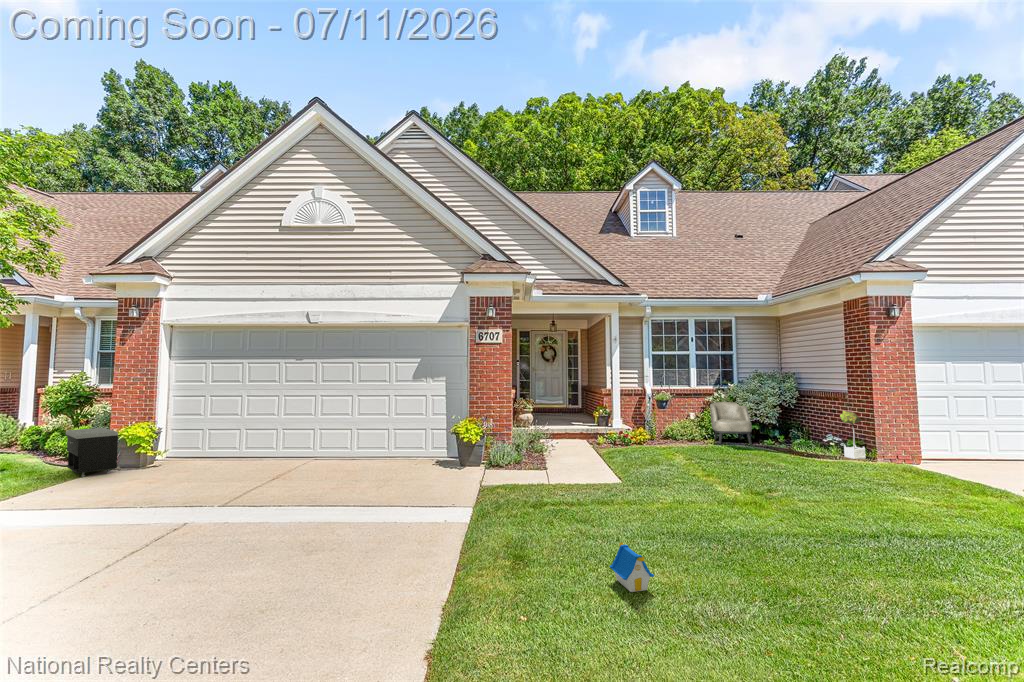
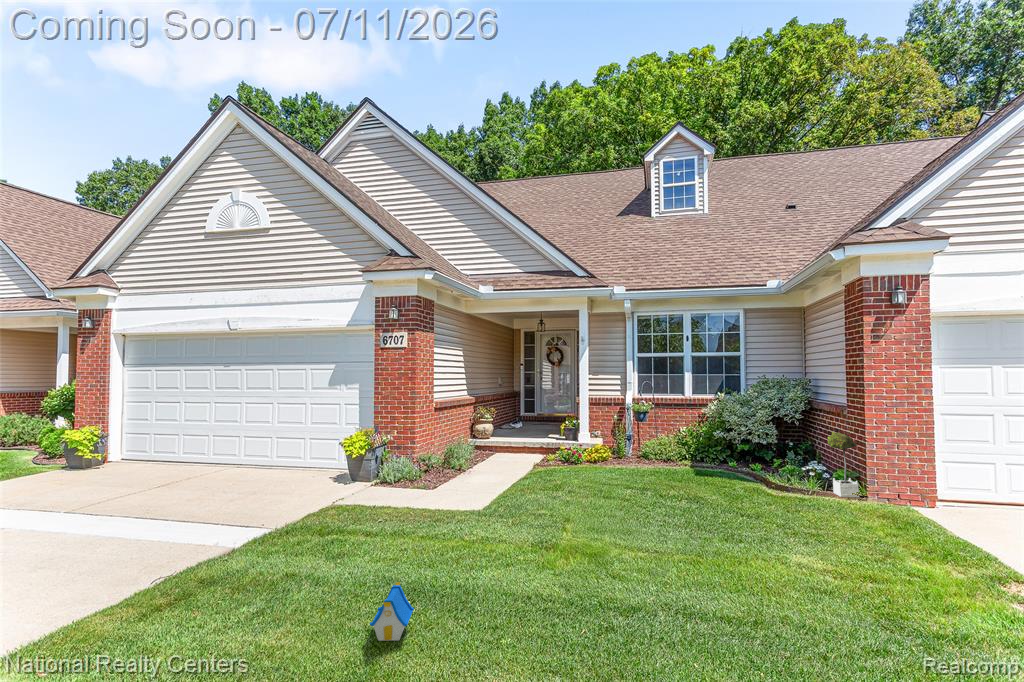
armchair: present [710,402,752,444] -> none [693,415,740,470]
storage bench: present [66,428,118,477] -> none [26,430,69,475]
toy house: present [610,542,654,592] -> present [370,582,414,641]

